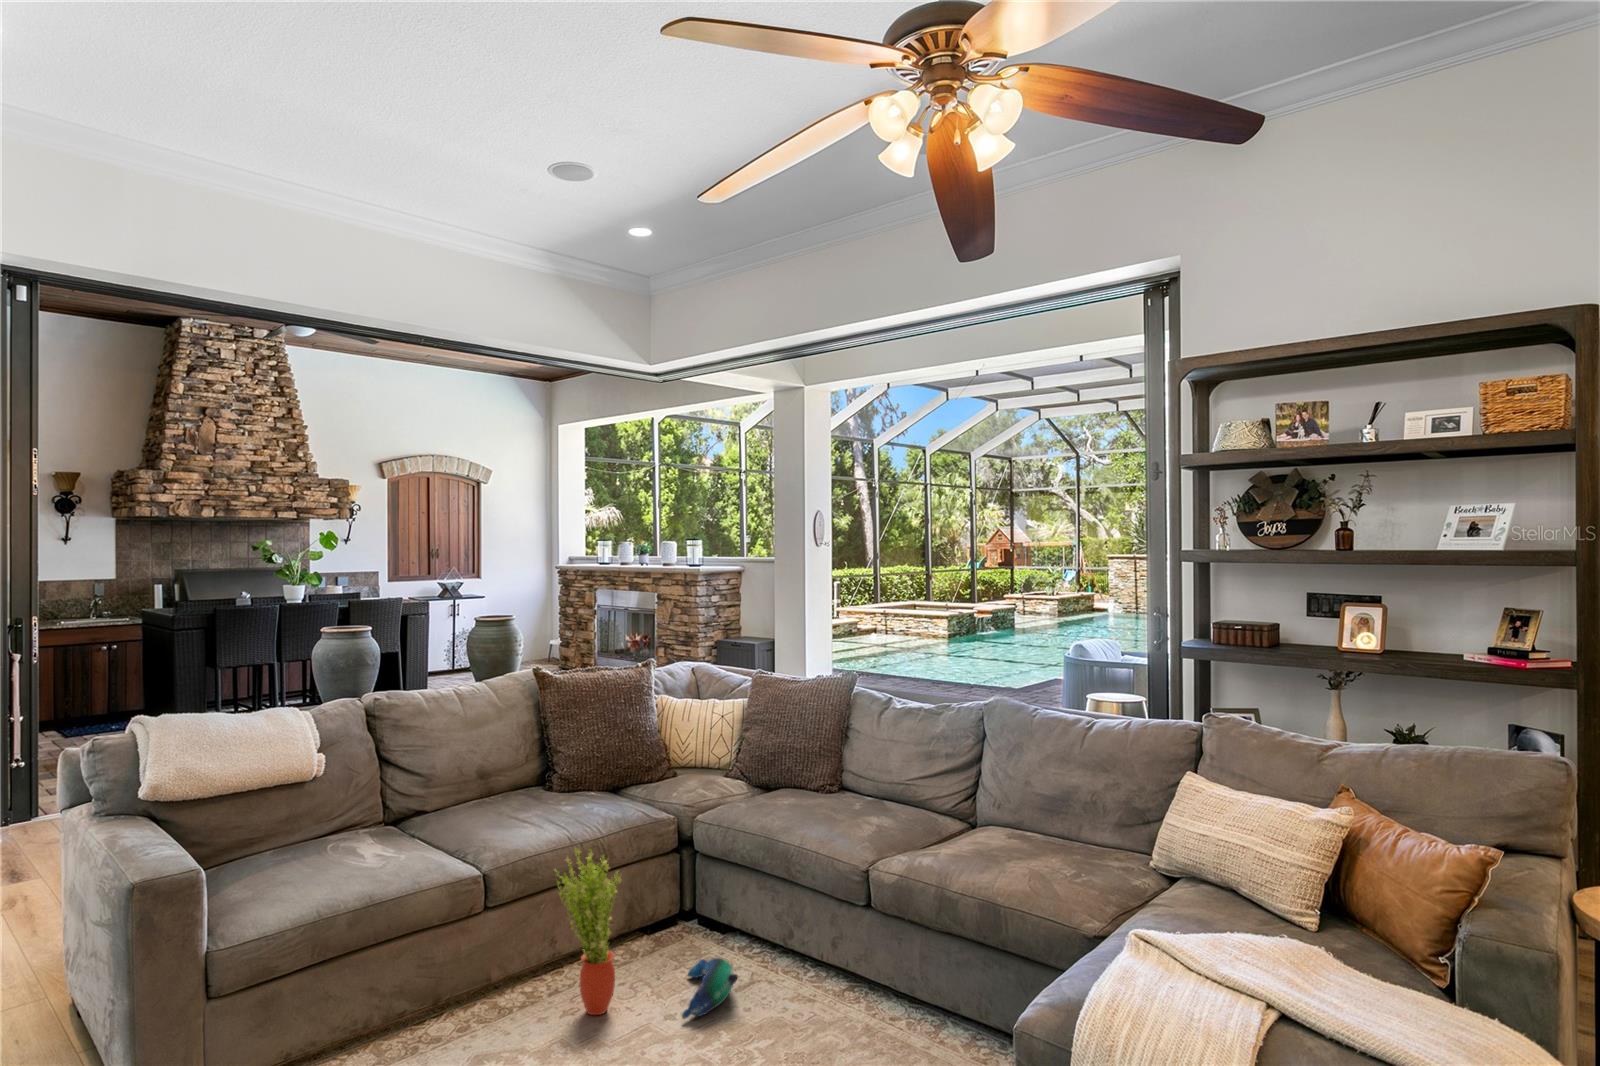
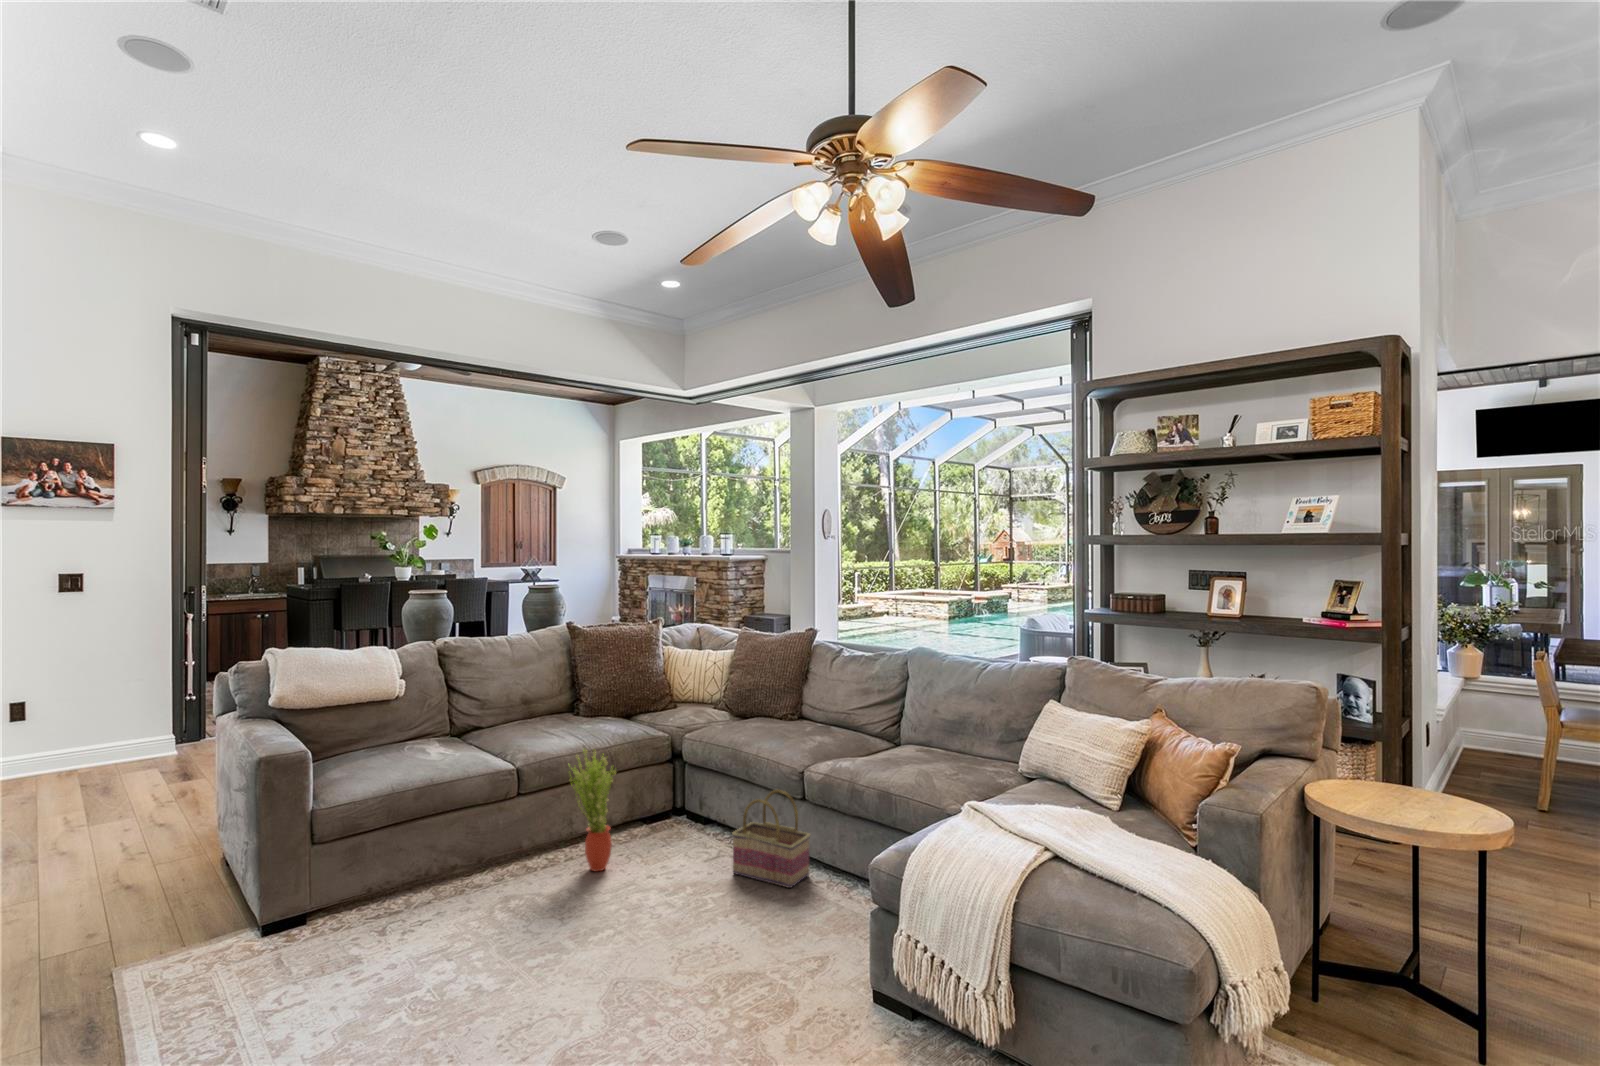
basket: none [779,895,884,1033] -> present [732,790,810,888]
plush toy: present [682,958,738,1019] -> none [658,836,703,876]

